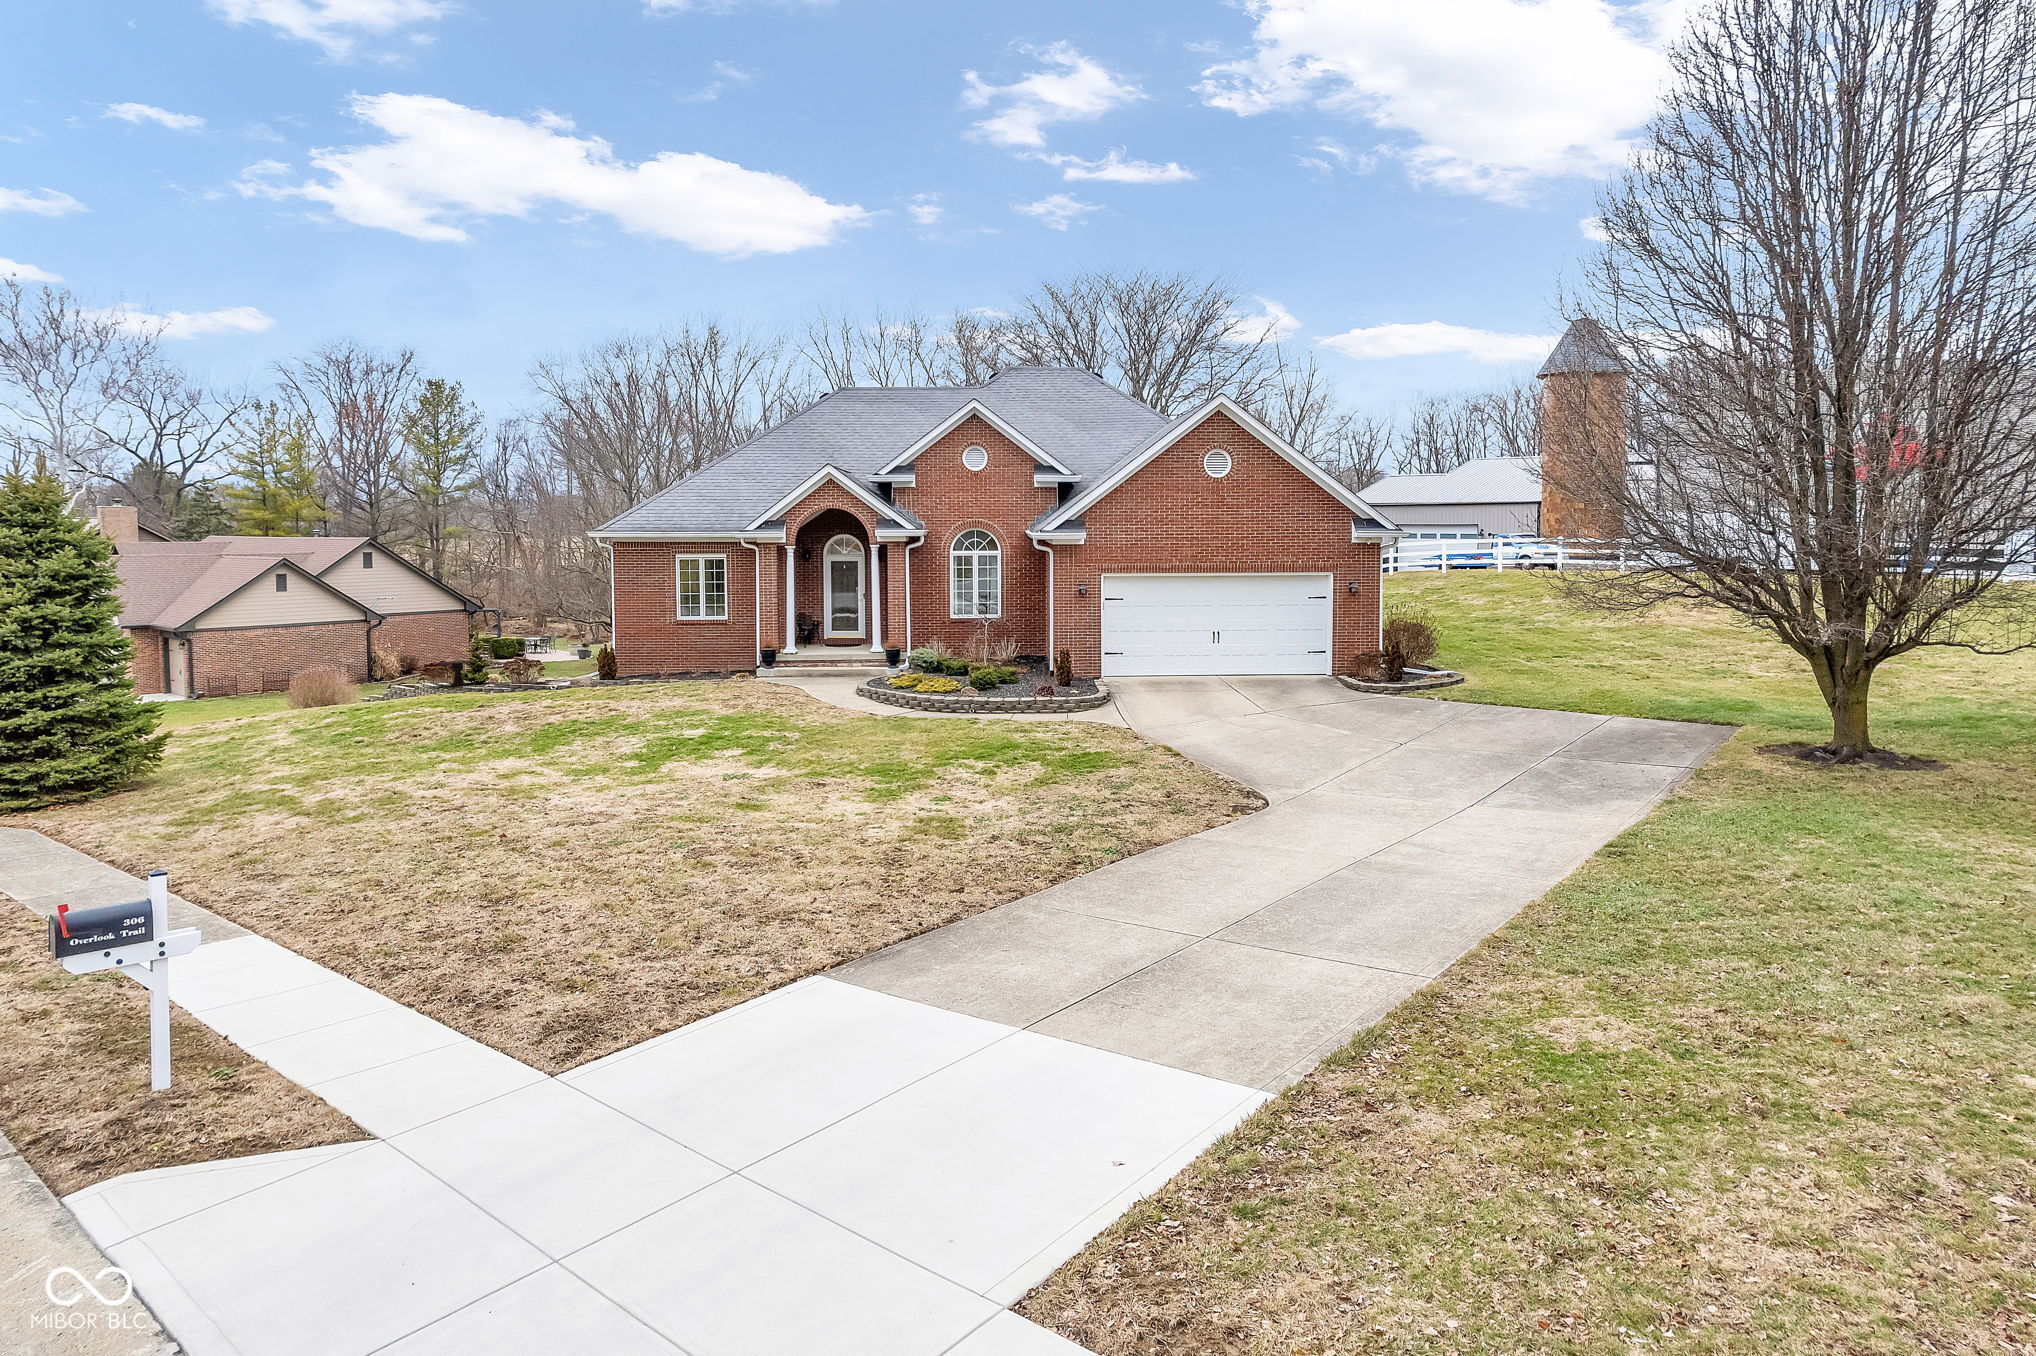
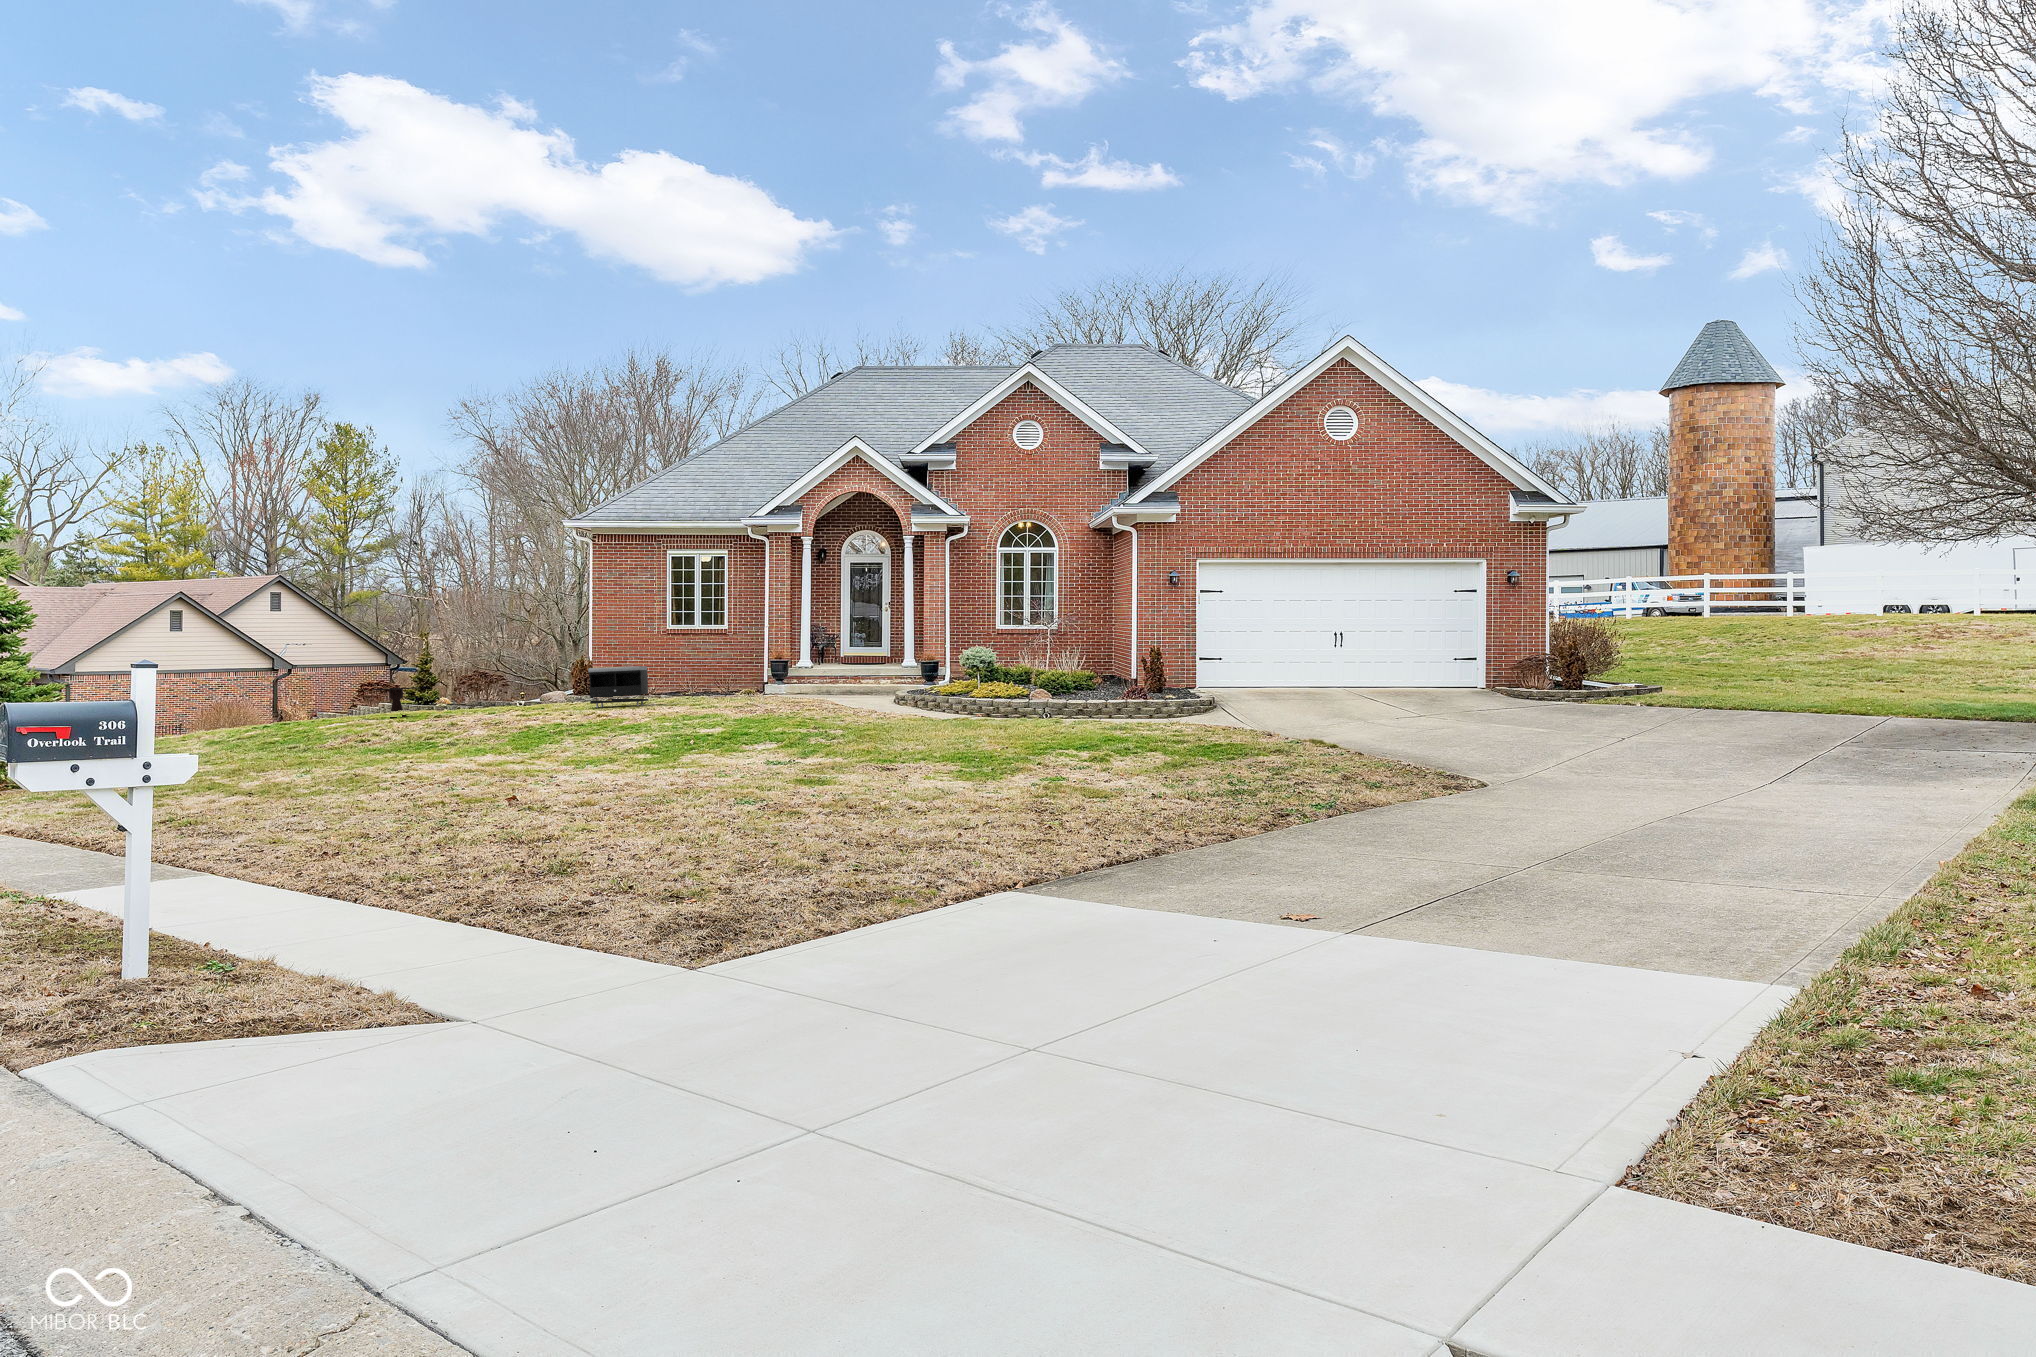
storage bench: none [614,645,664,679] -> present [588,666,649,708]

